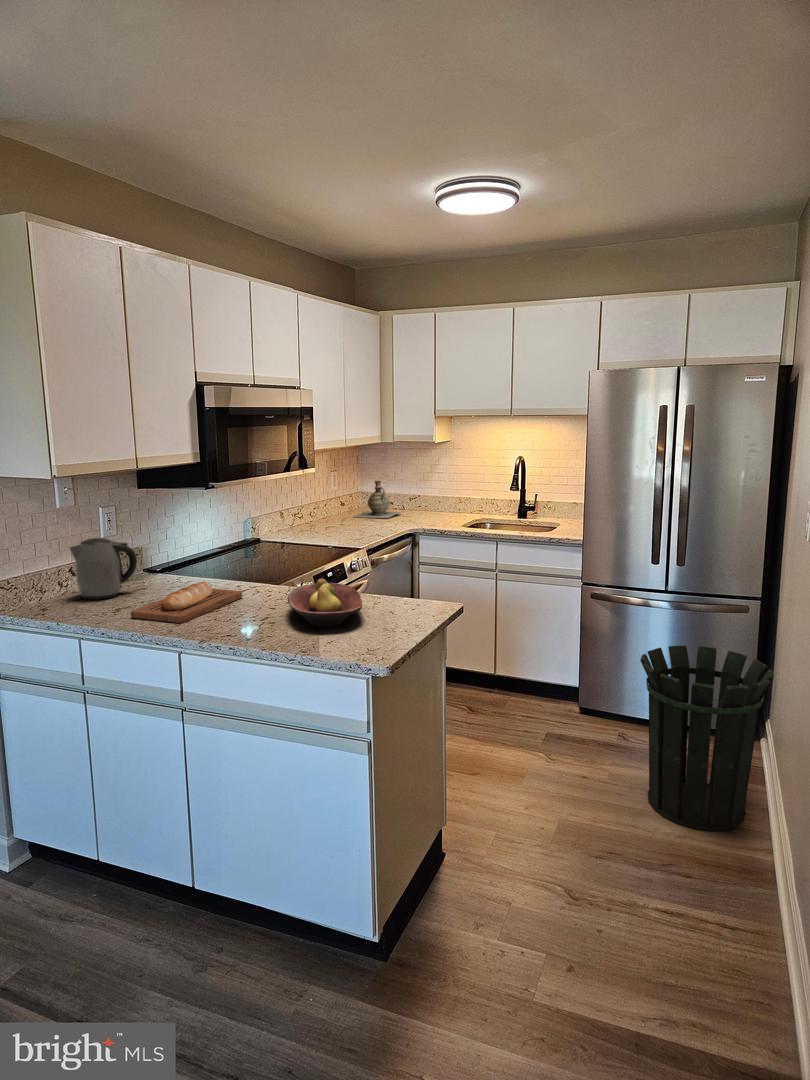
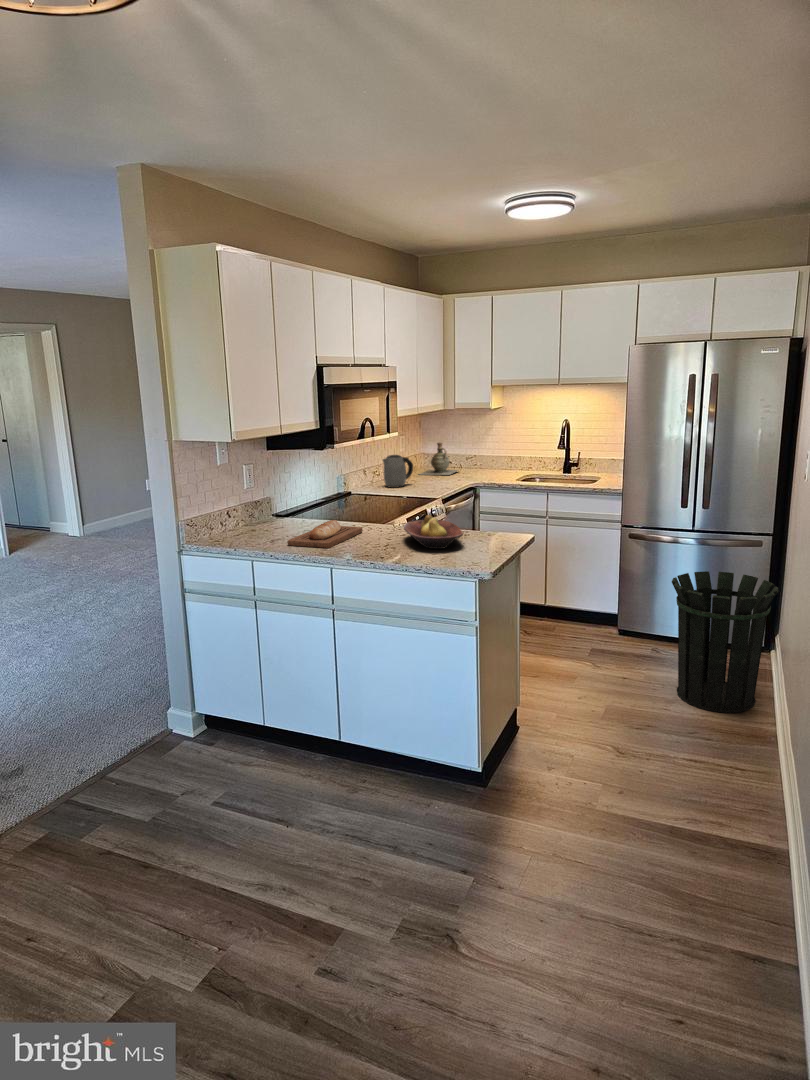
kettle: present [70,538,137,600] -> present [383,455,413,488]

